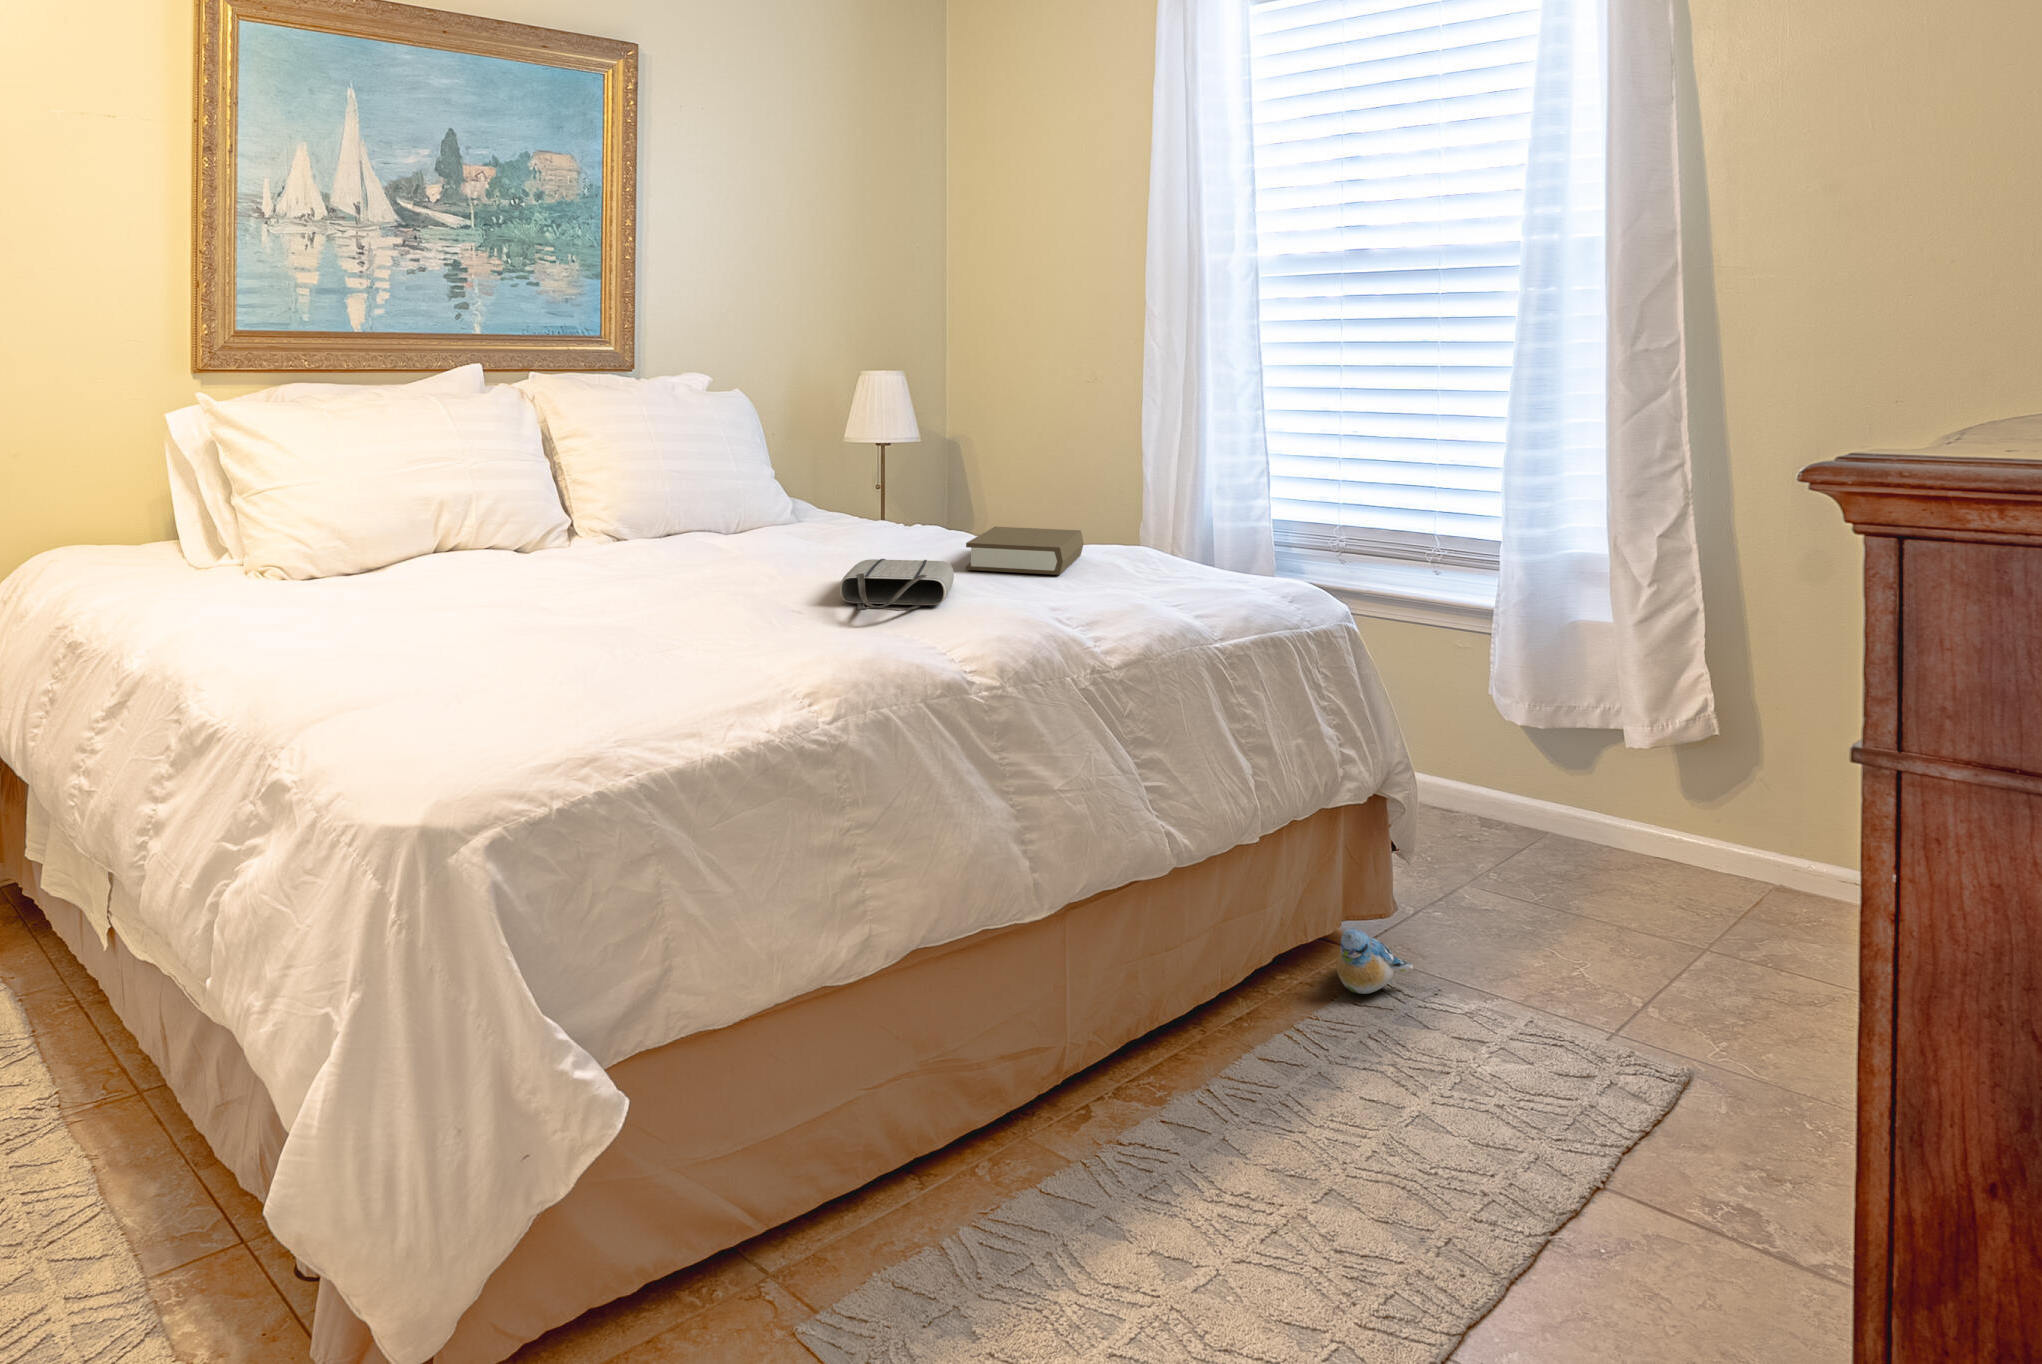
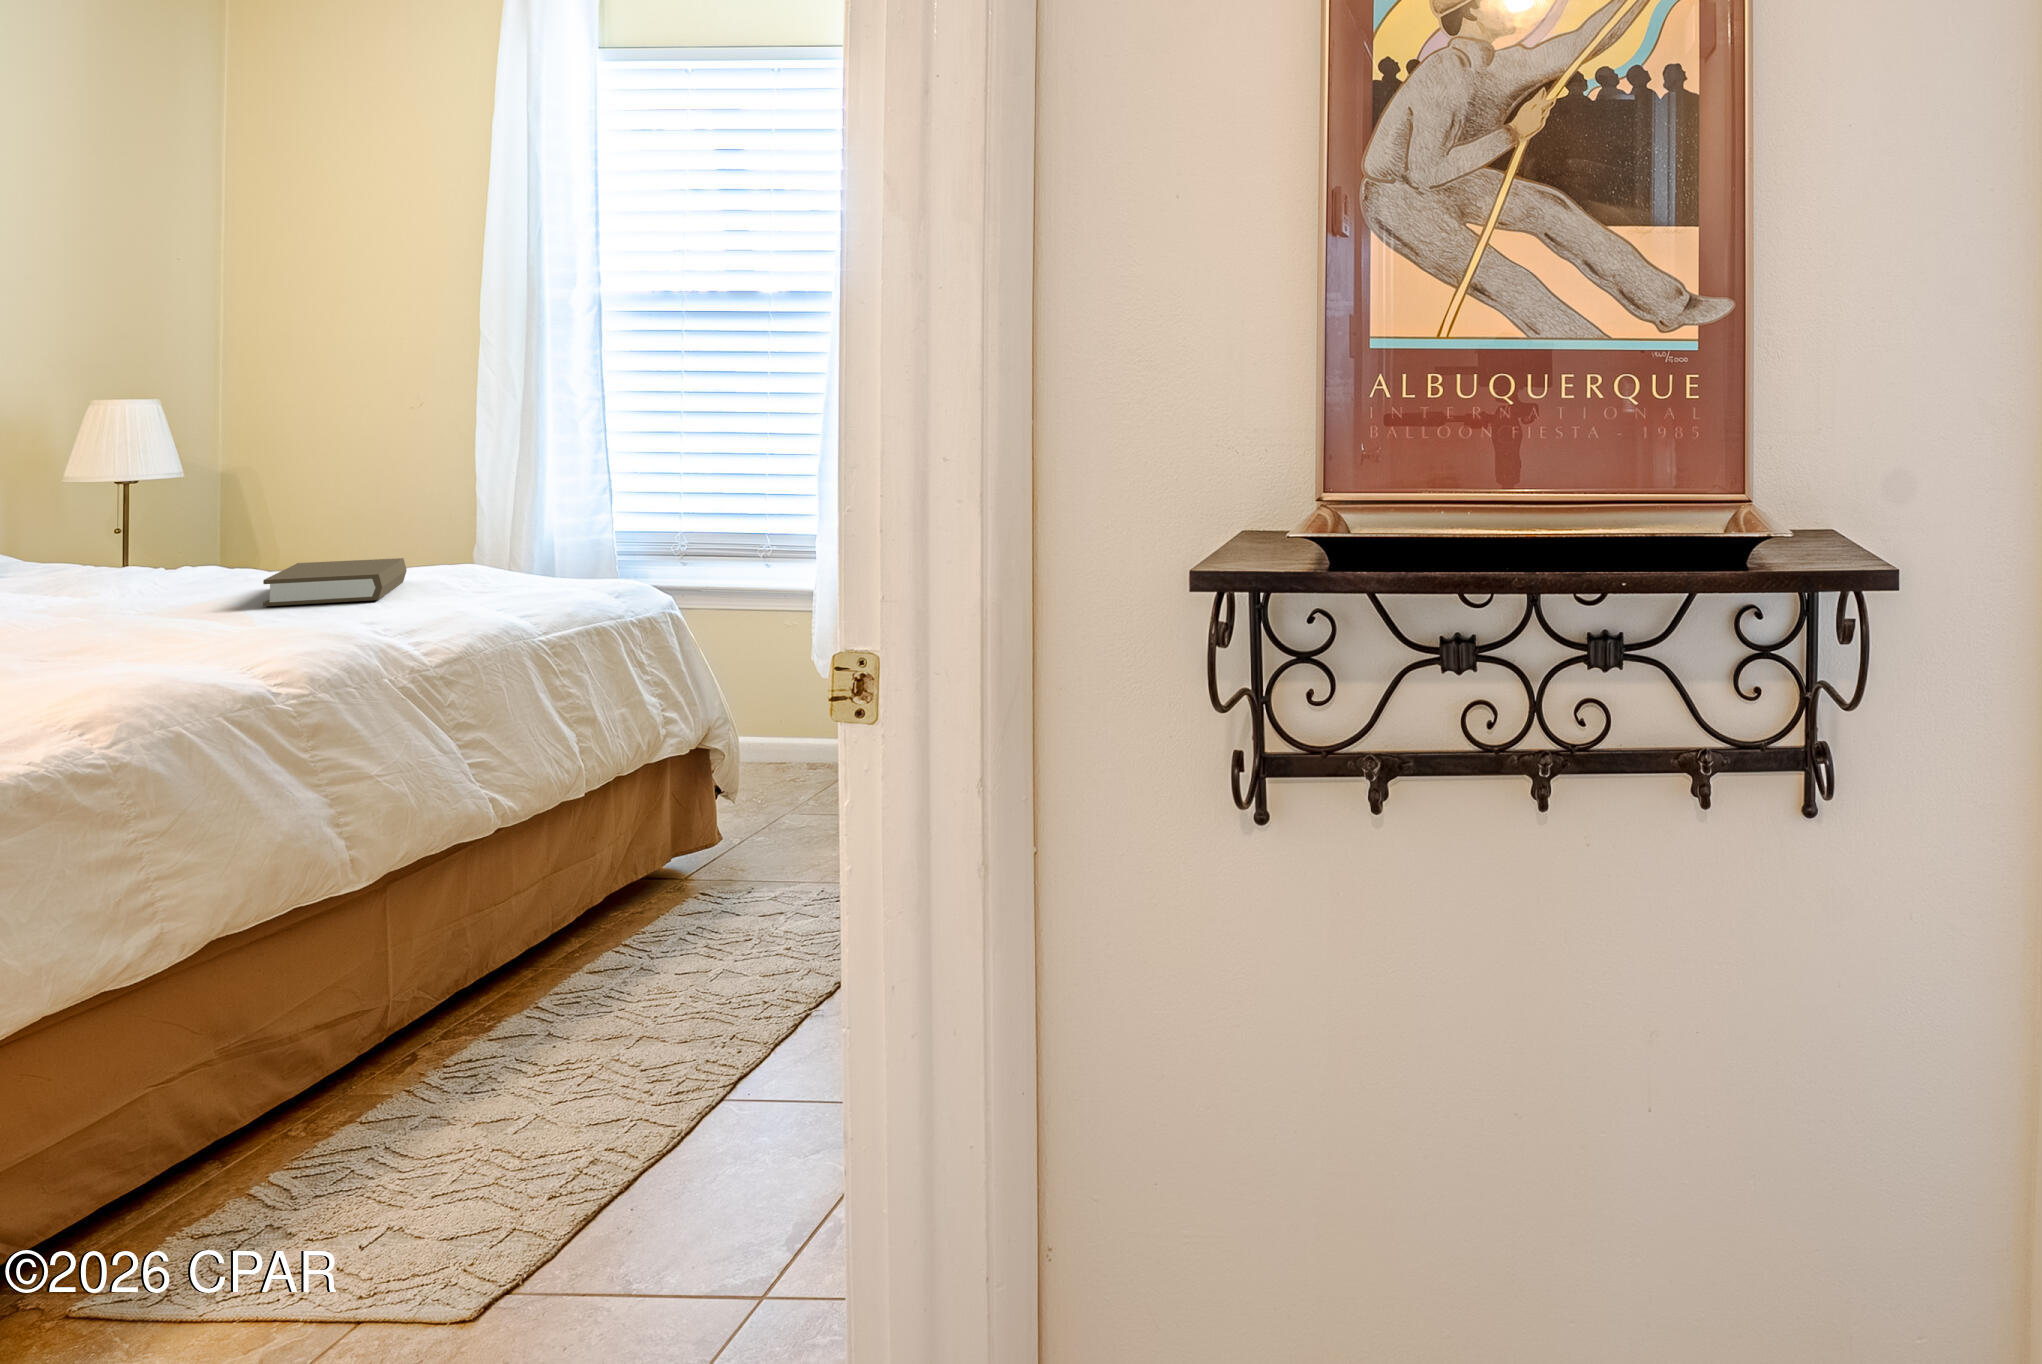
tote bag: present [840,559,954,611] -> none [102,599,250,652]
plush toy: present [1337,928,1413,994] -> none [656,851,723,903]

